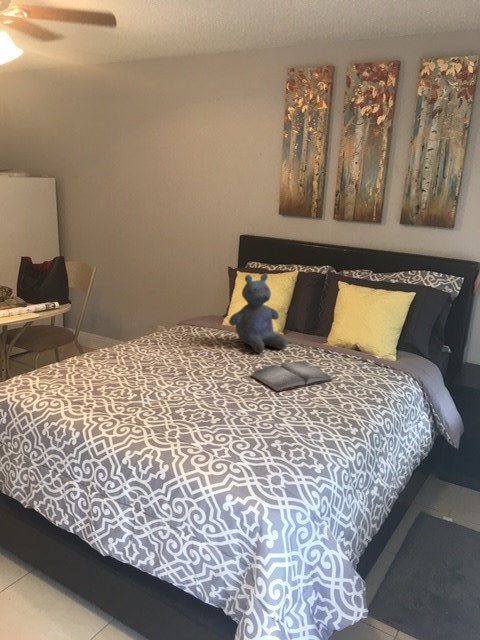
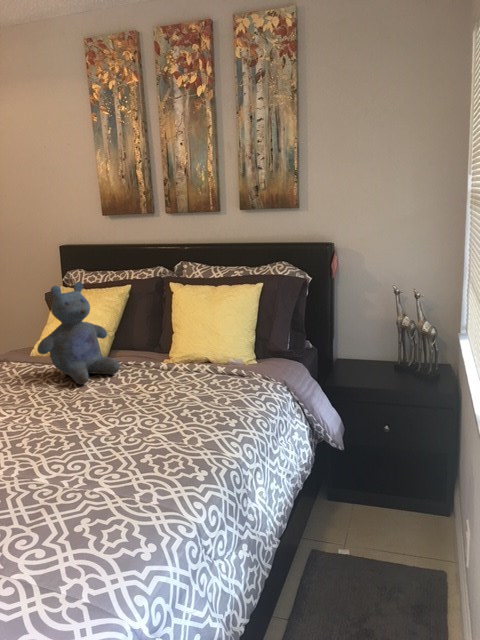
hardback book: present [251,361,333,391] -> none [64,386,176,436]

